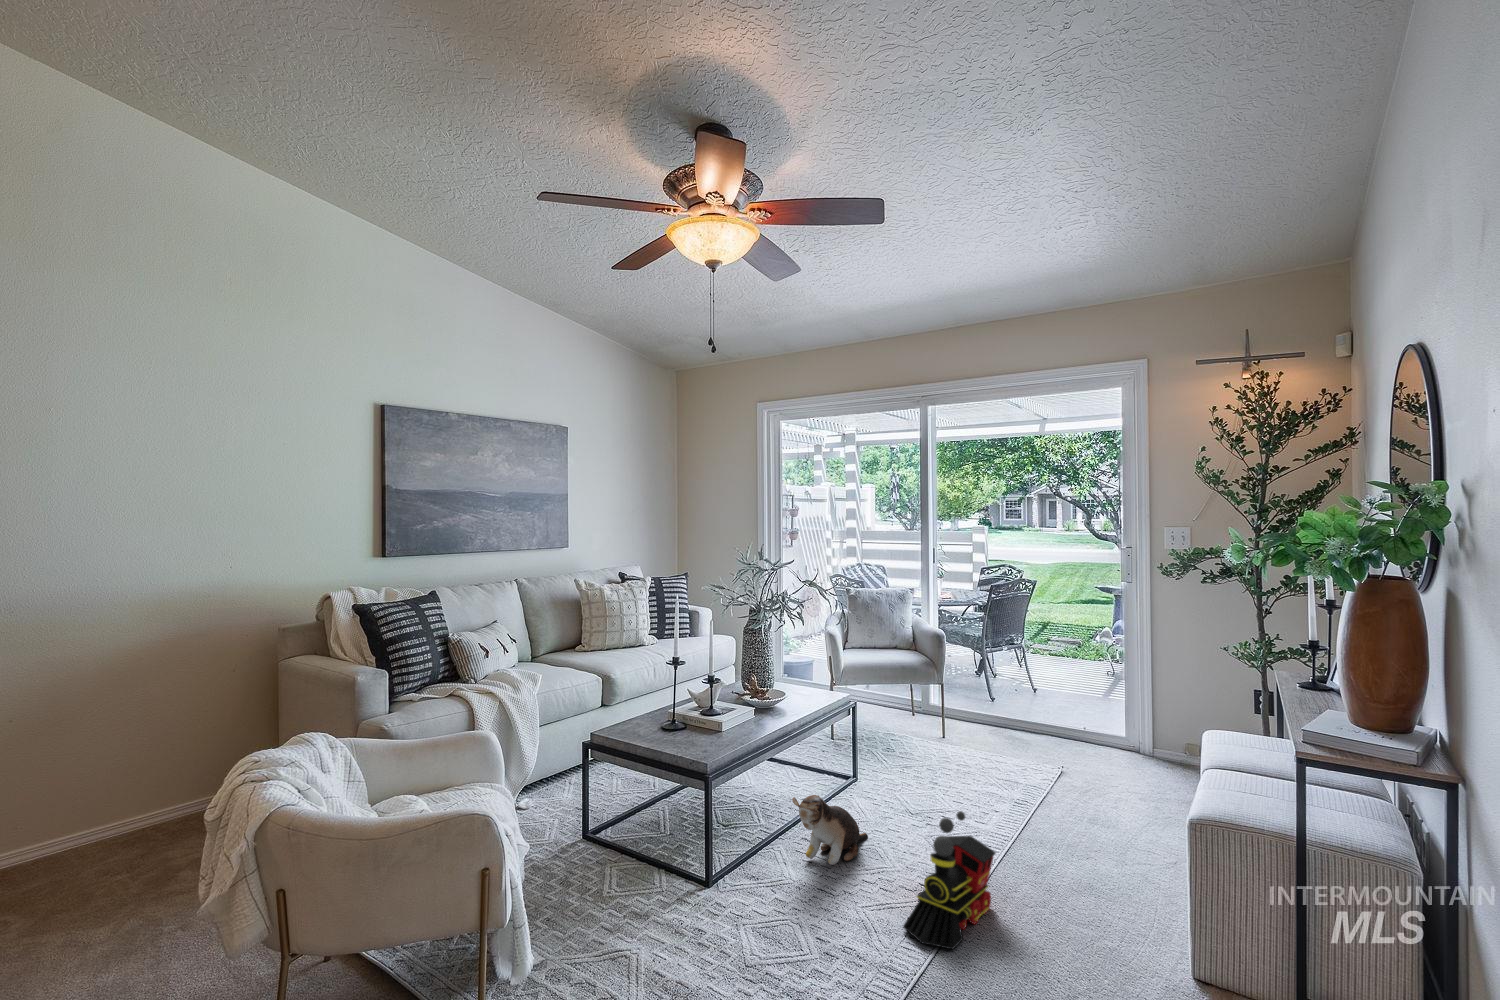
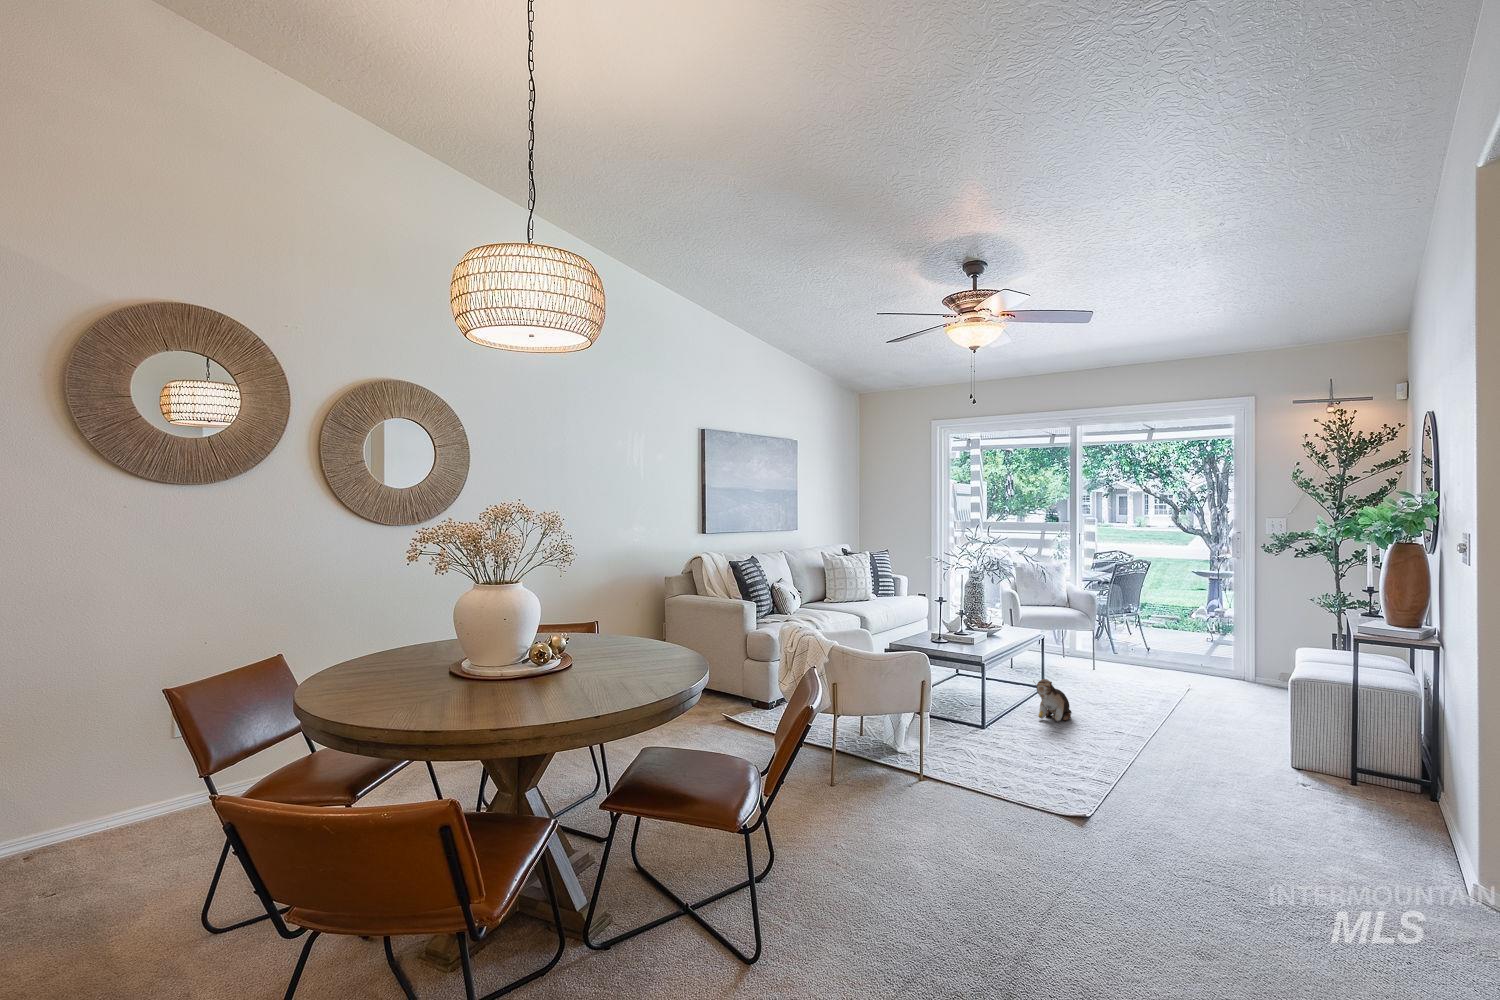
toy train: present [903,811,996,949] -> none [1116,682,1169,752]

